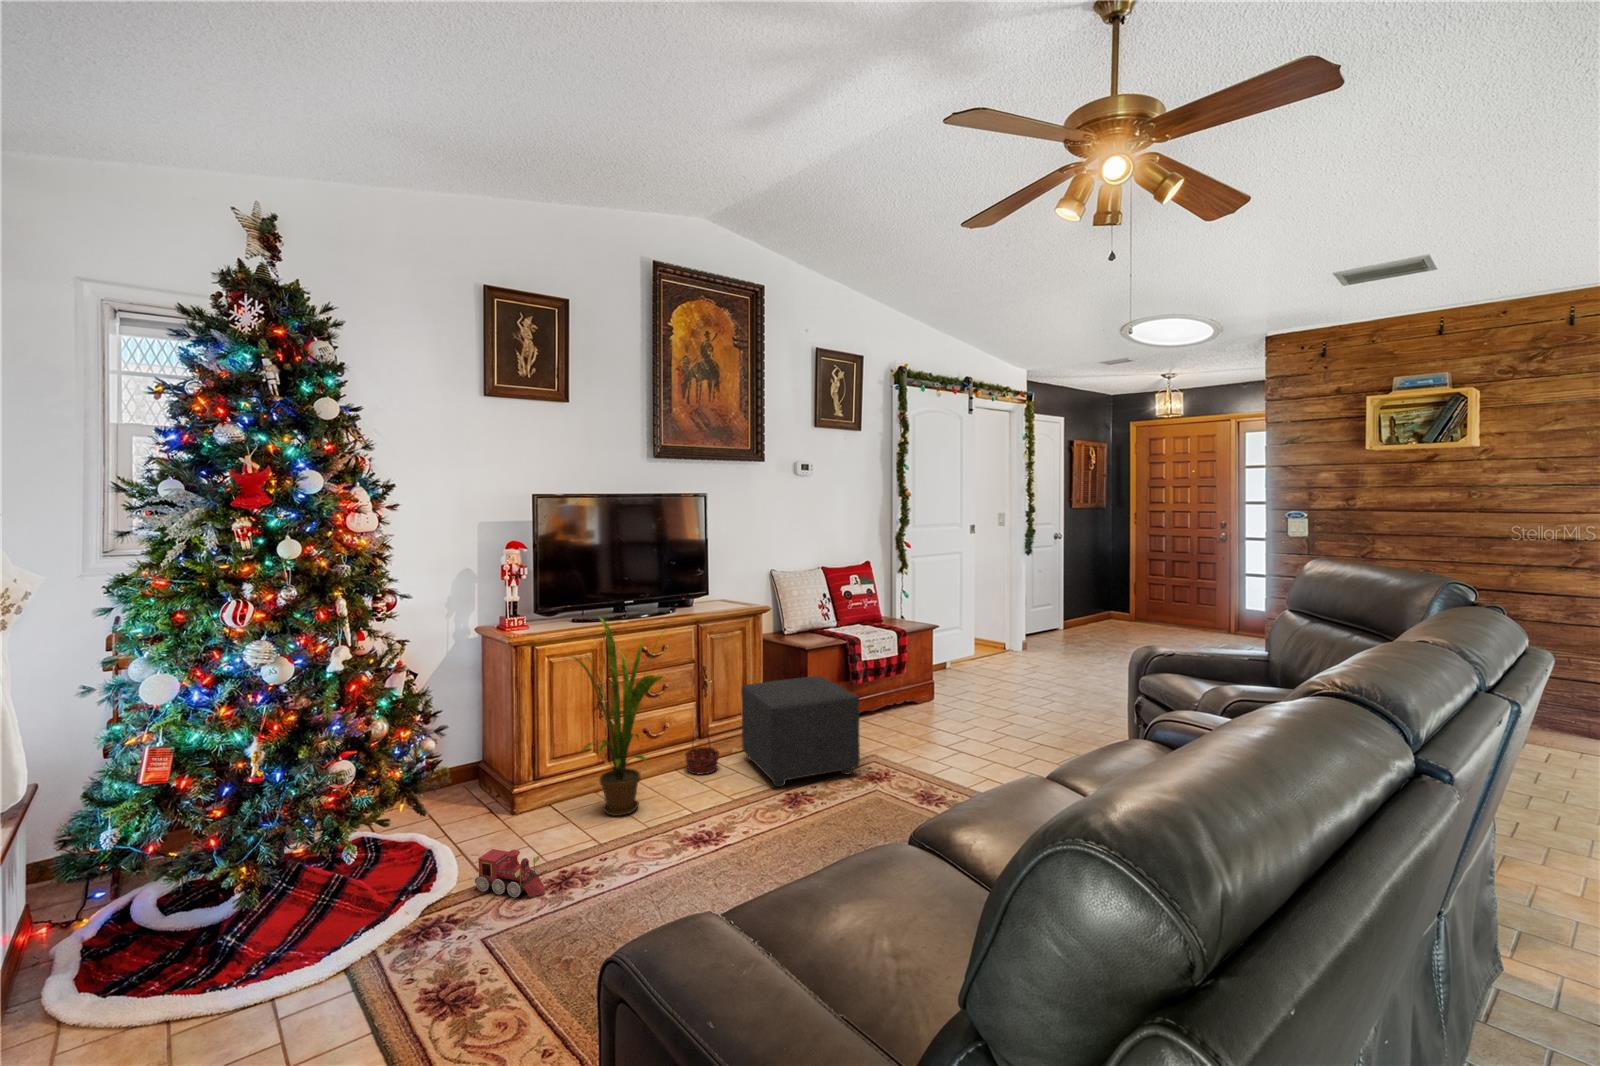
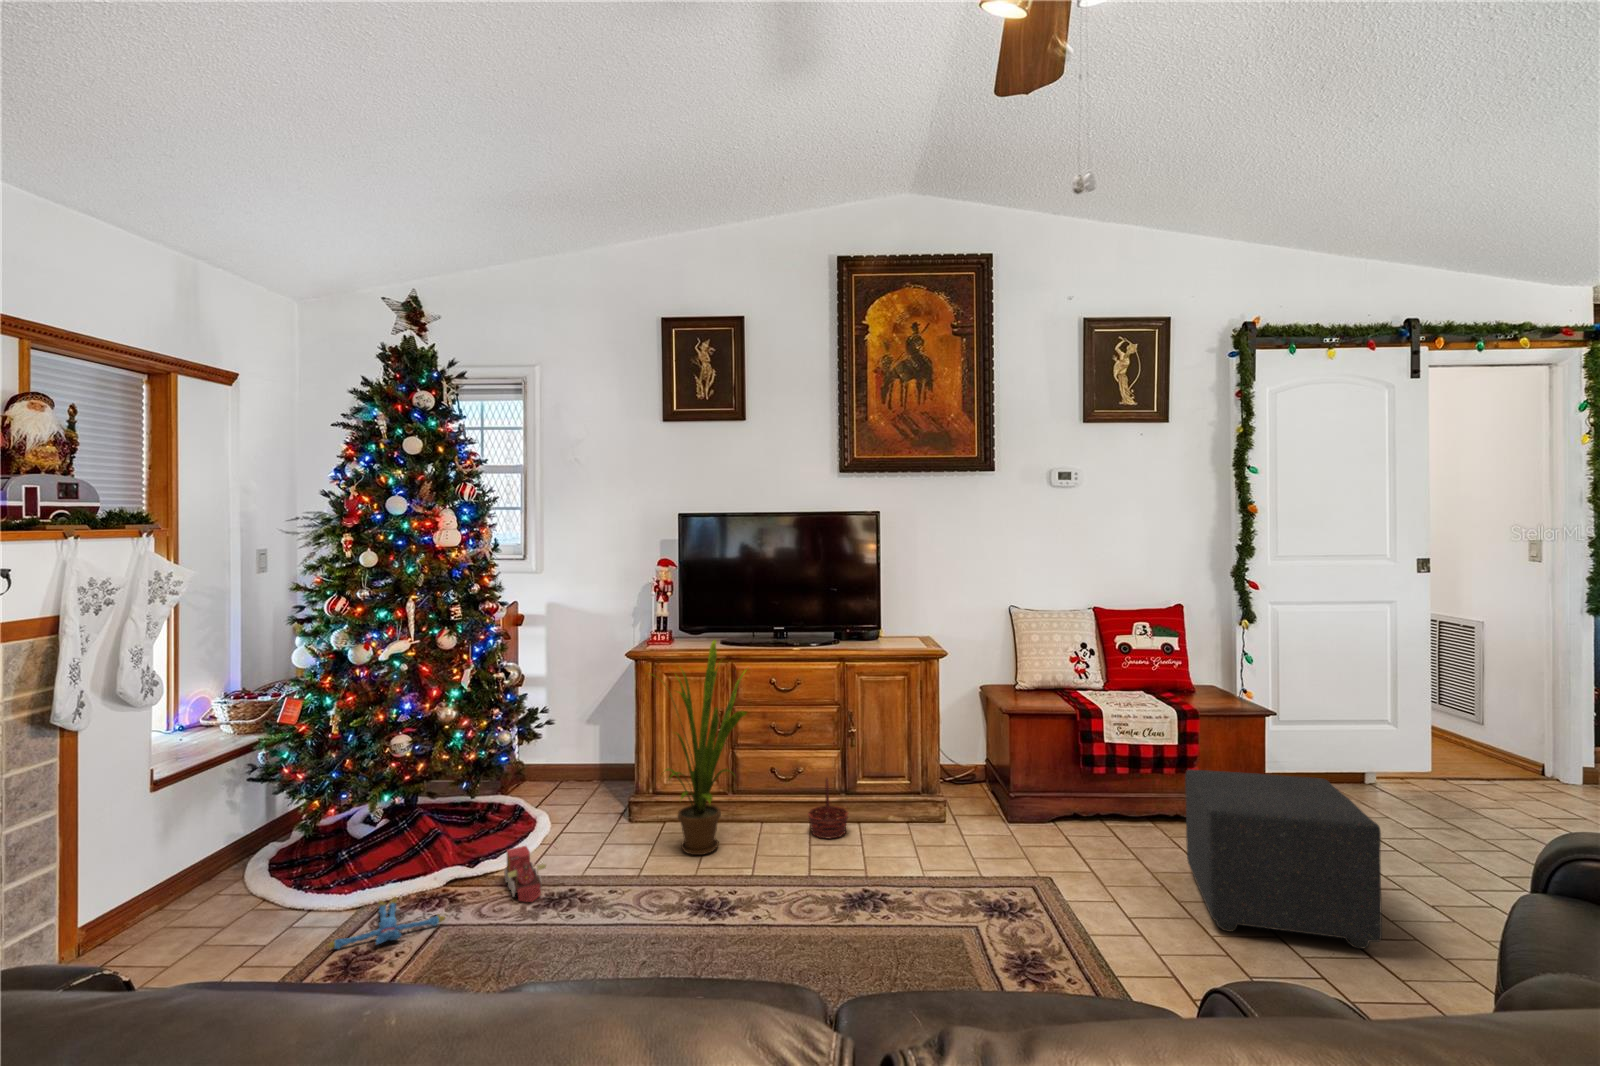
ottoman: present [741,676,860,787] -> present [1185,769,1382,949]
plush toy: none [379,932,484,1007] -> present [328,897,445,949]

